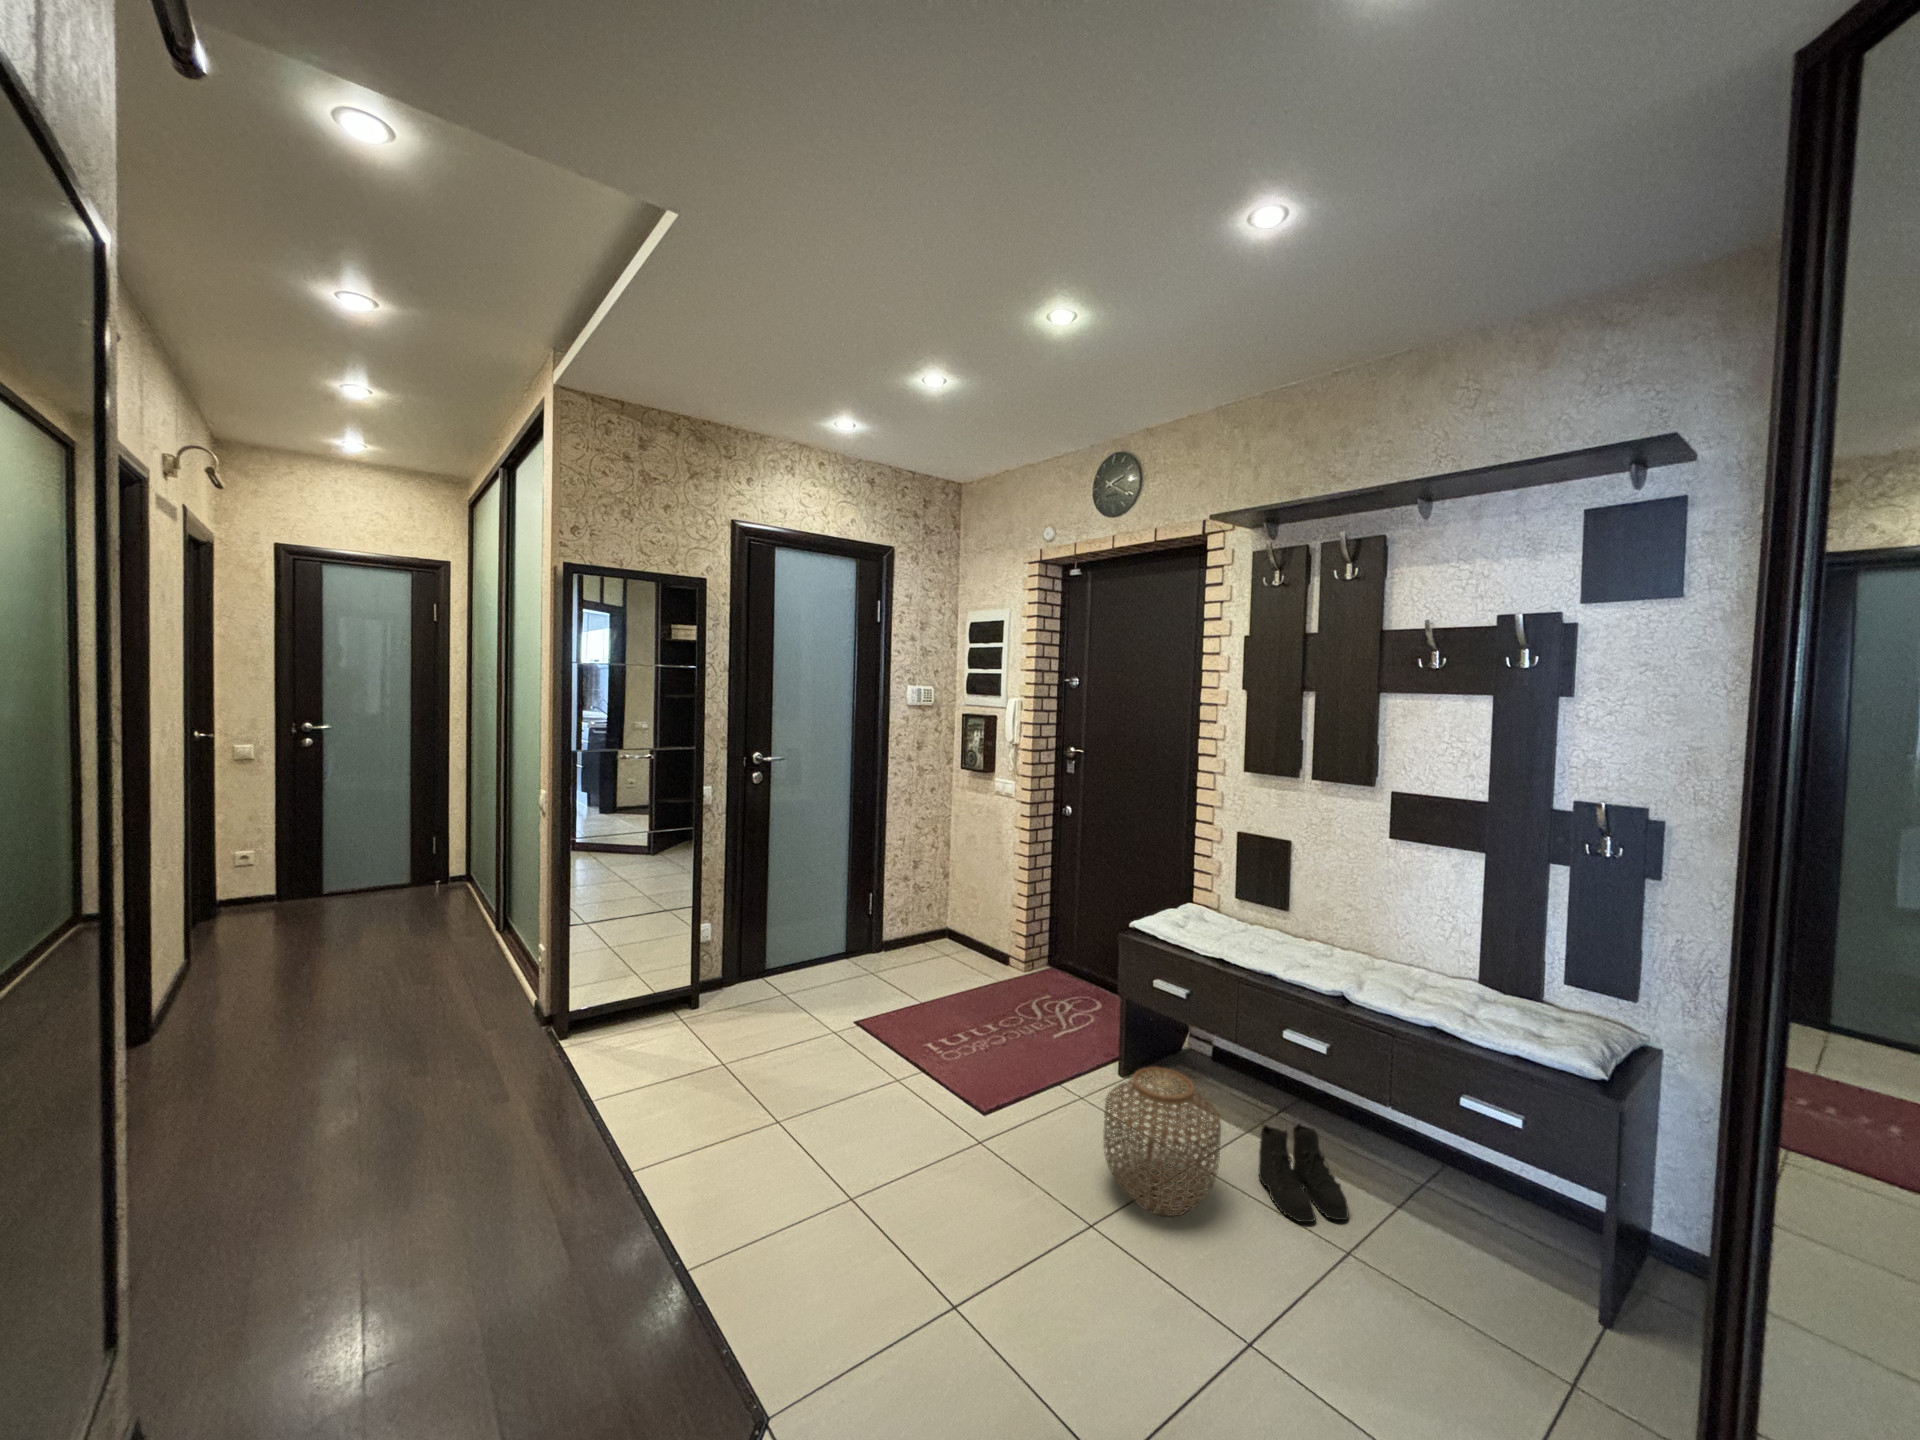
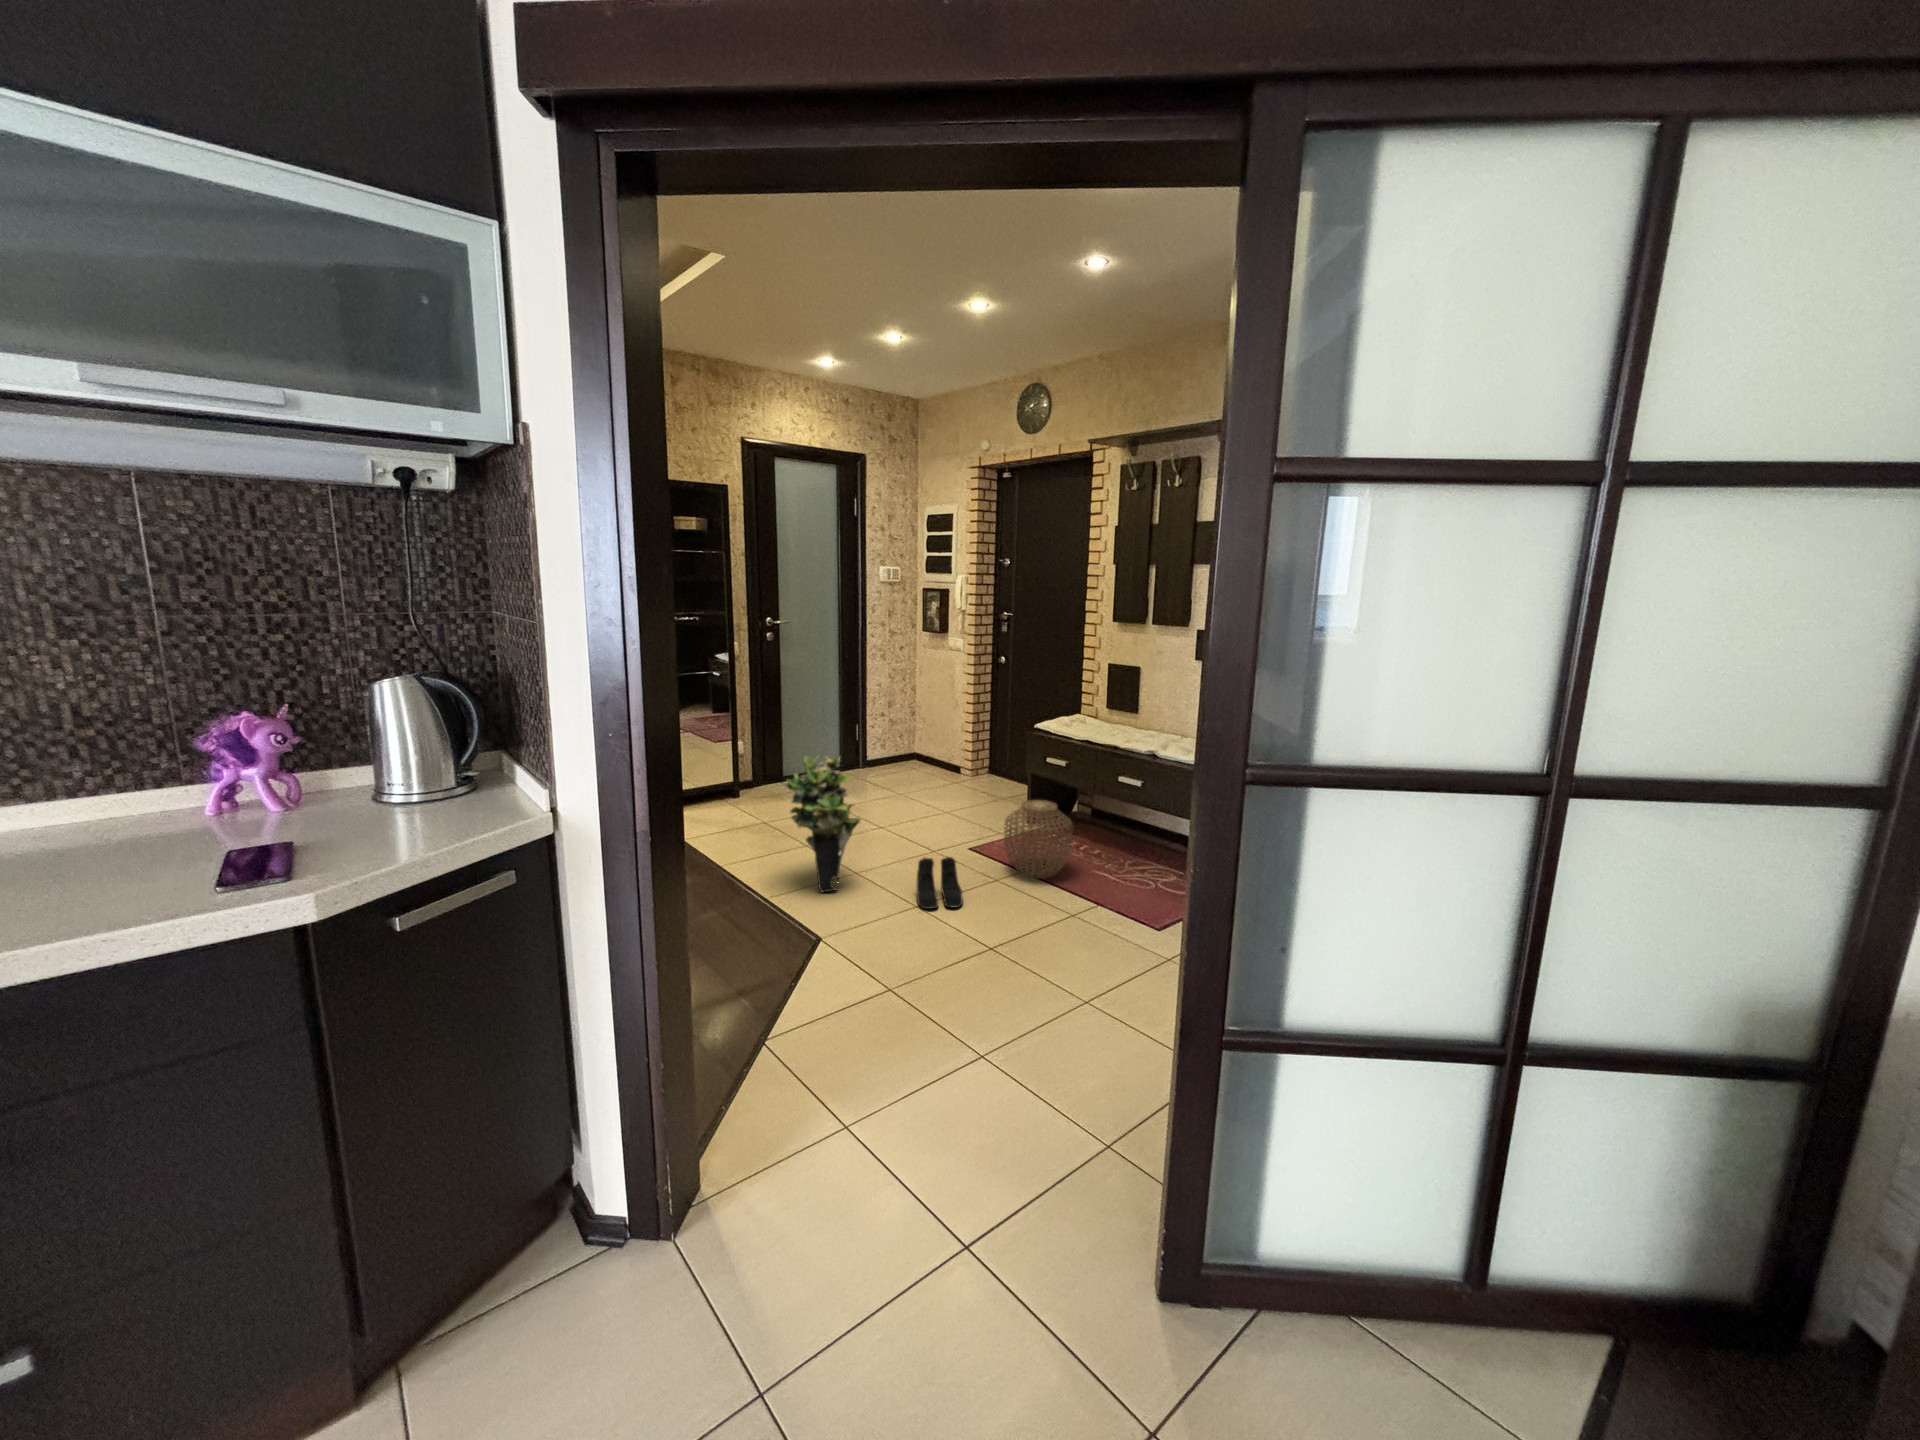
potted plant: none [742,992,869,1253] -> present [786,756,861,892]
boots: present [1259,1124,1348,1222] -> present [917,857,963,909]

